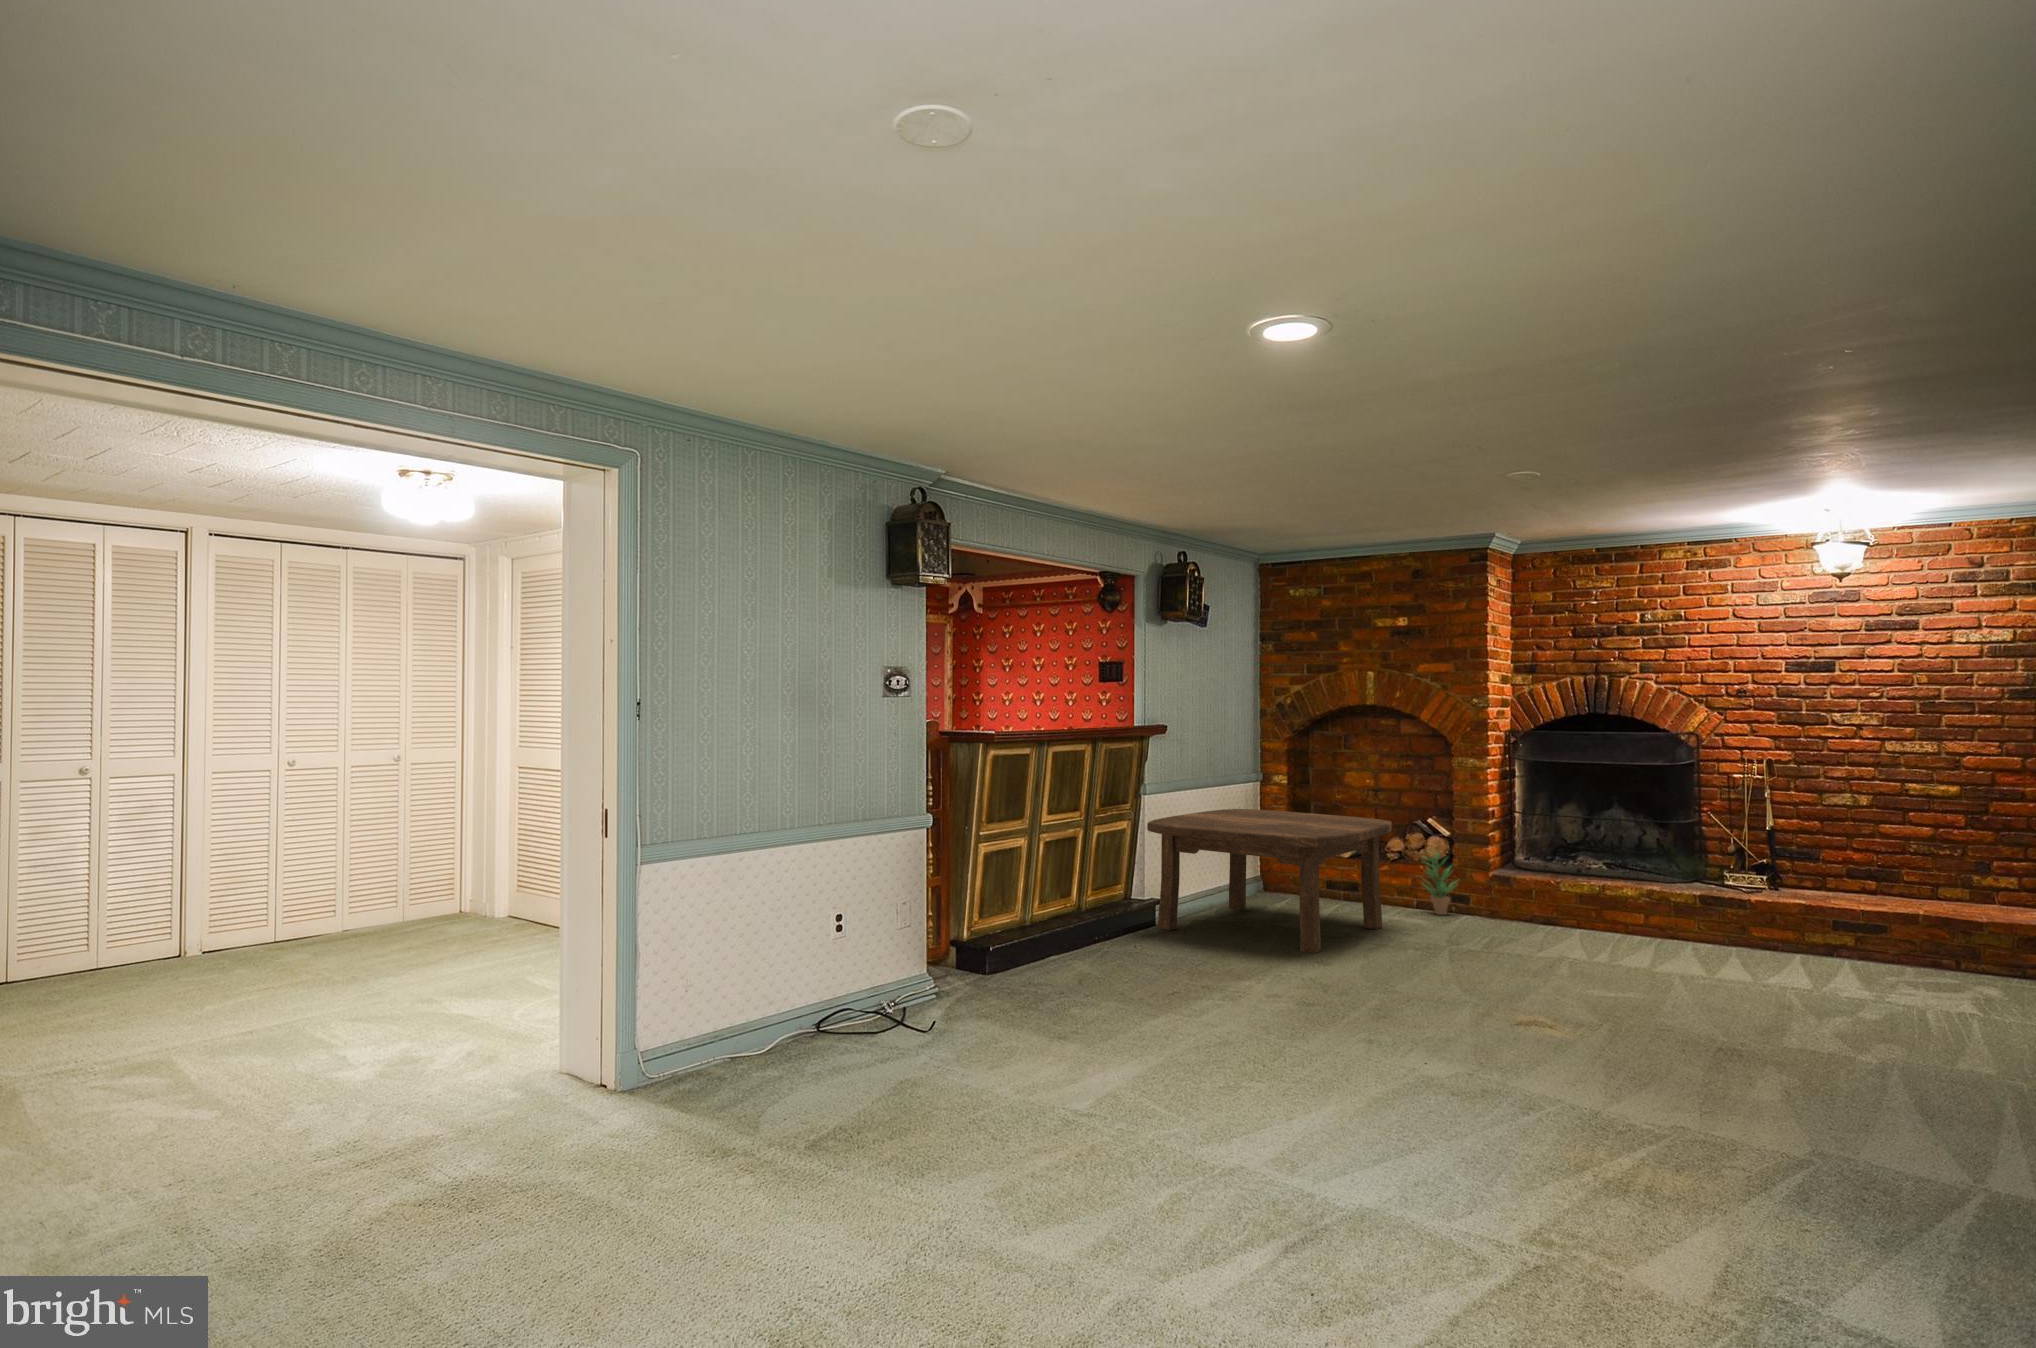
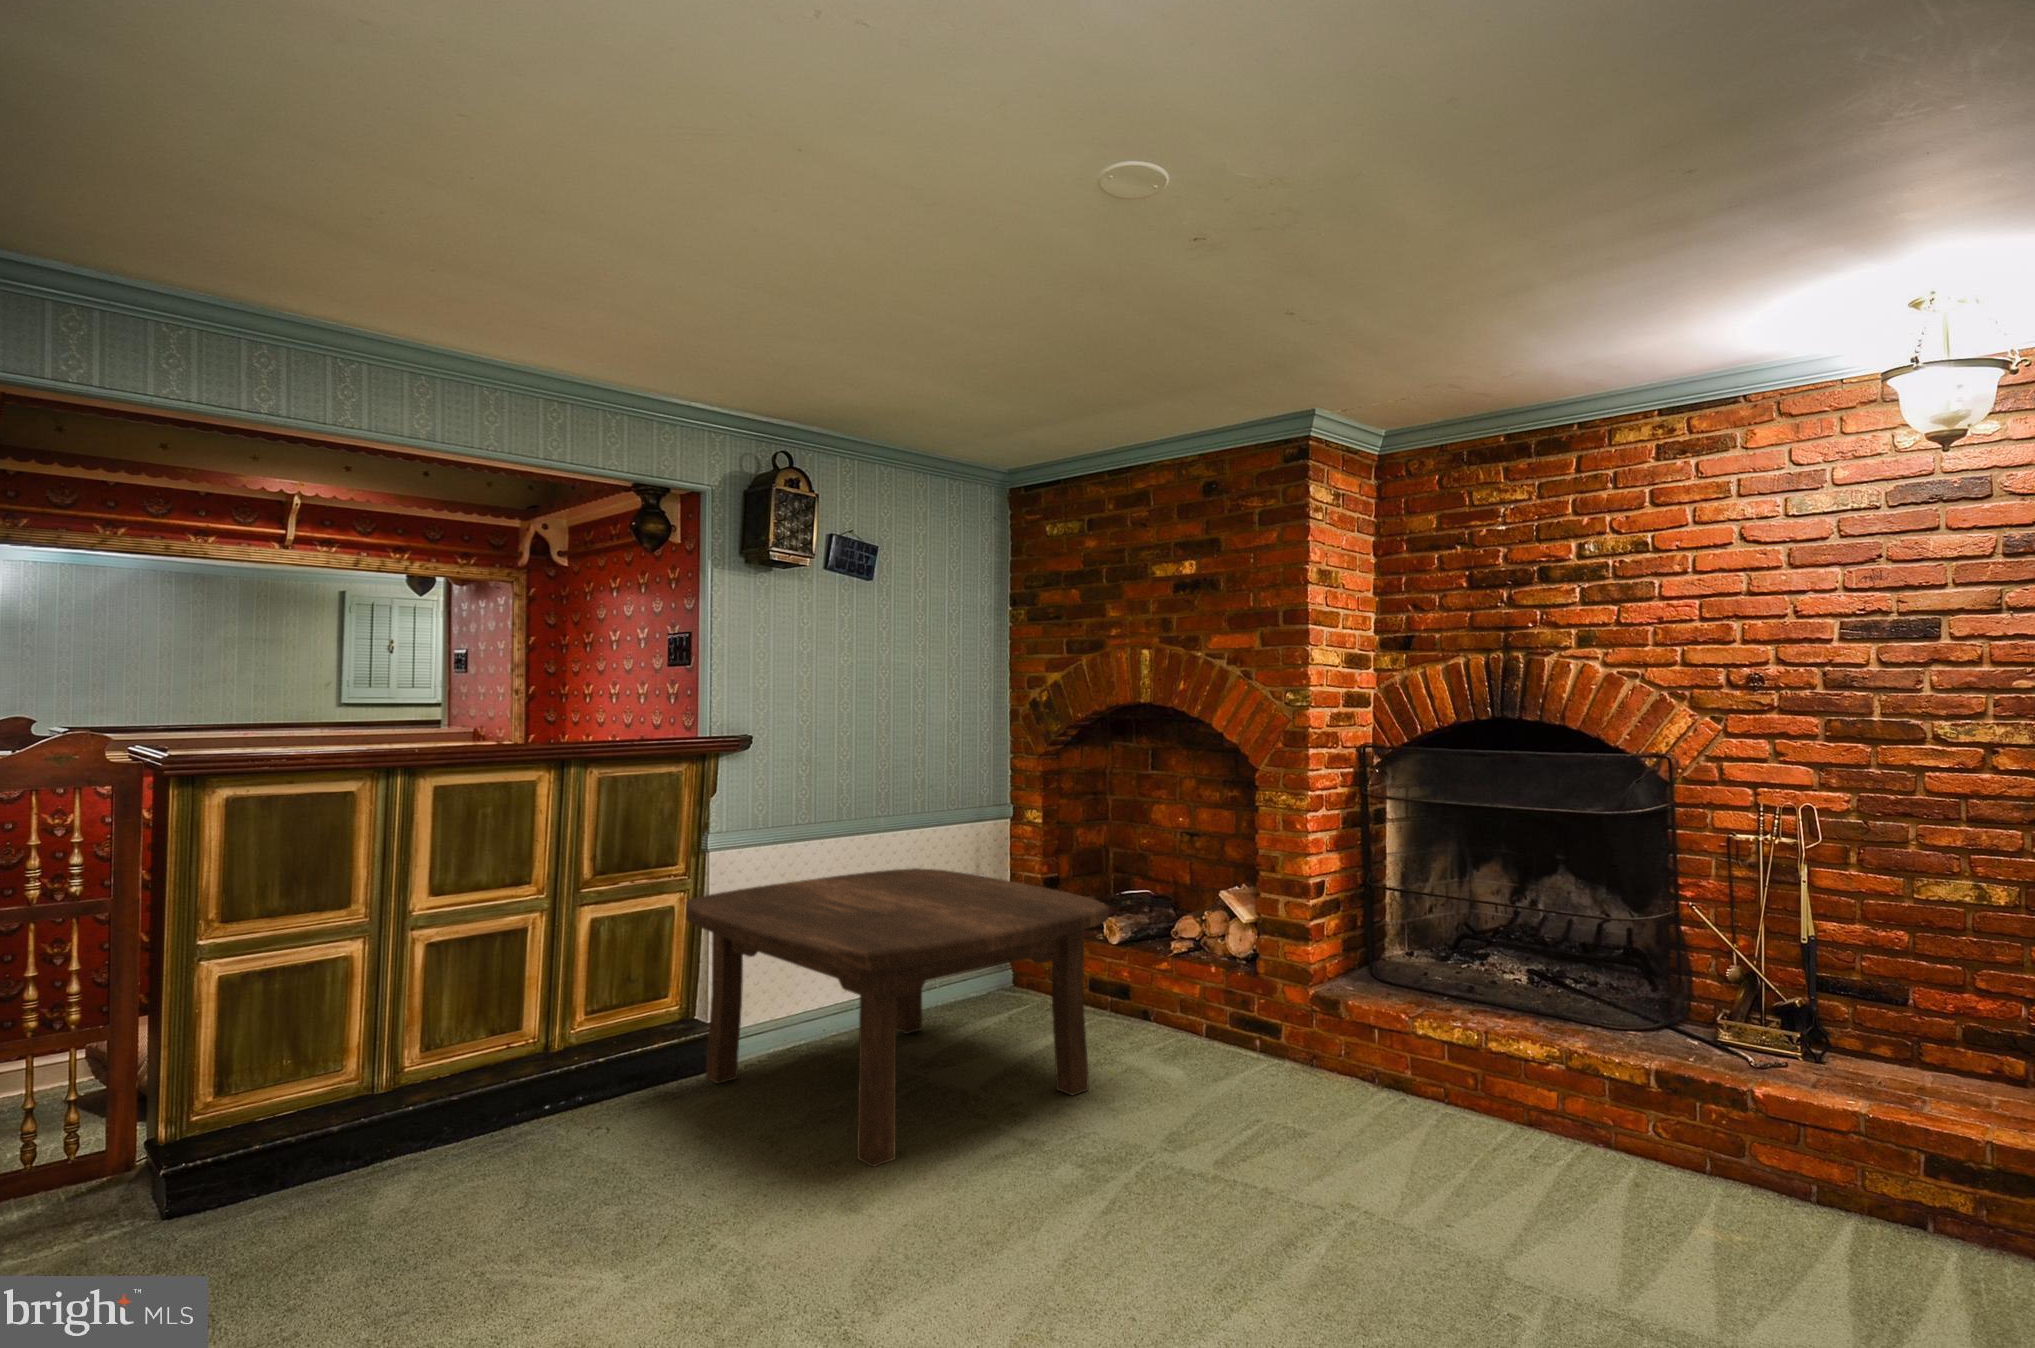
potted plant: present [1423,848,1456,915] -> none [1196,938,1262,1058]

